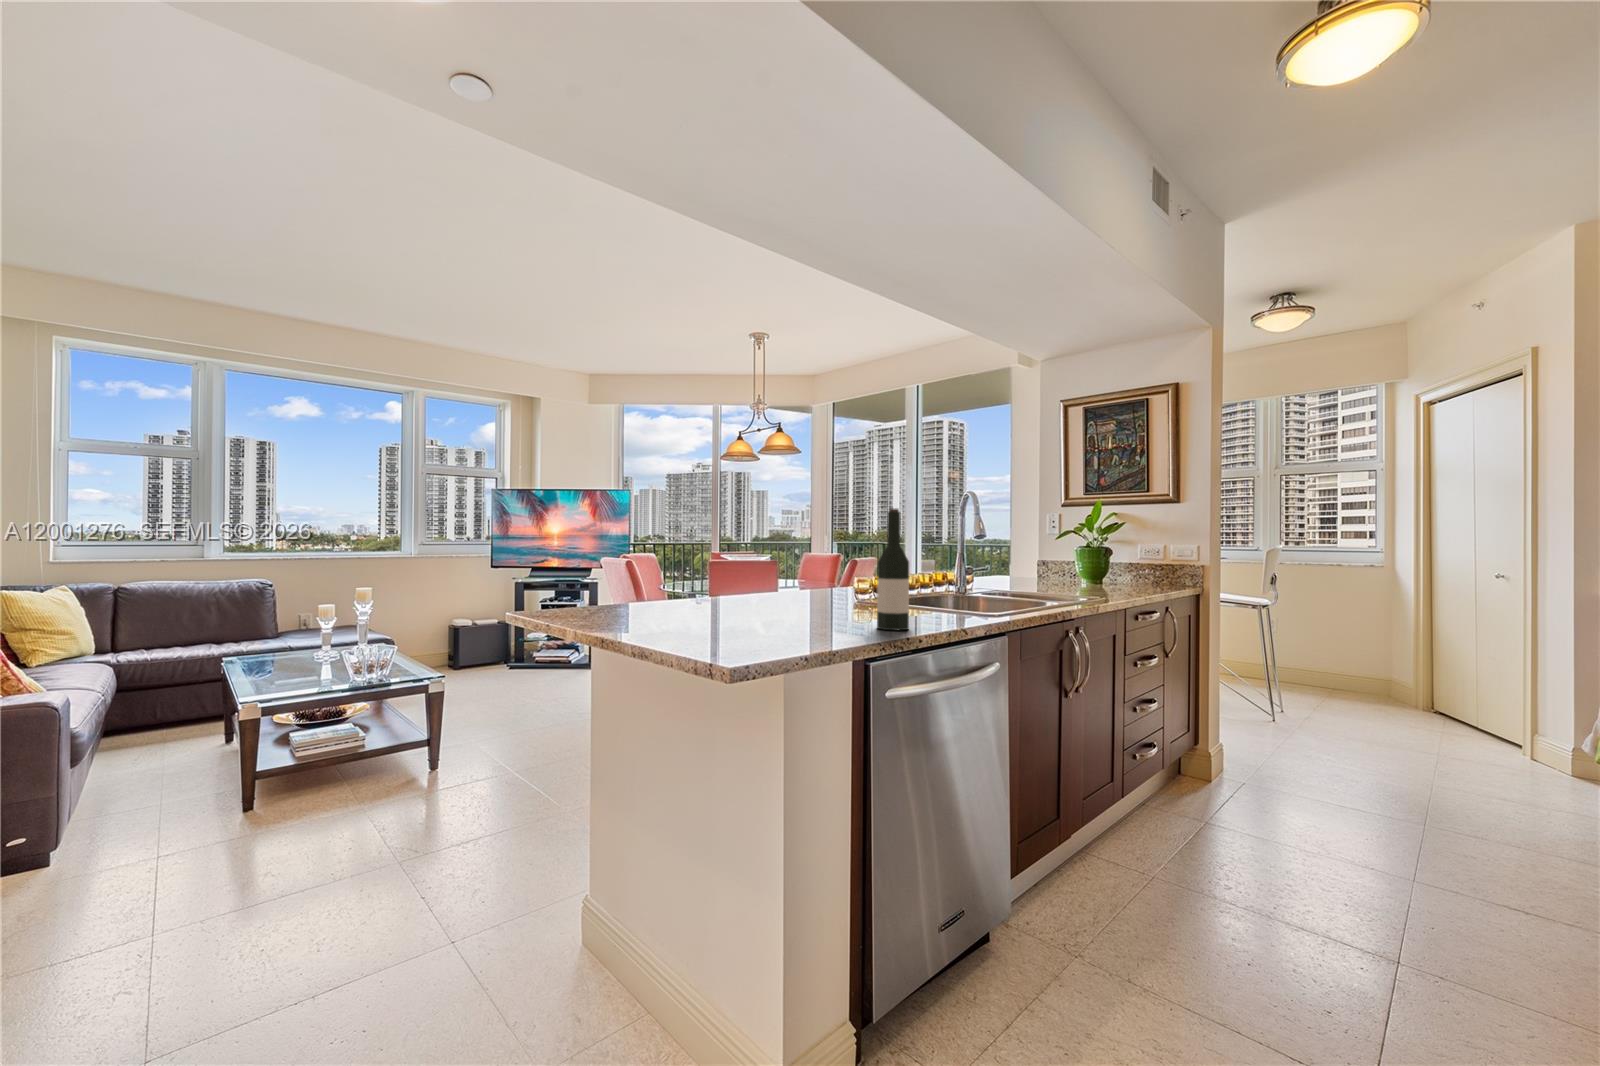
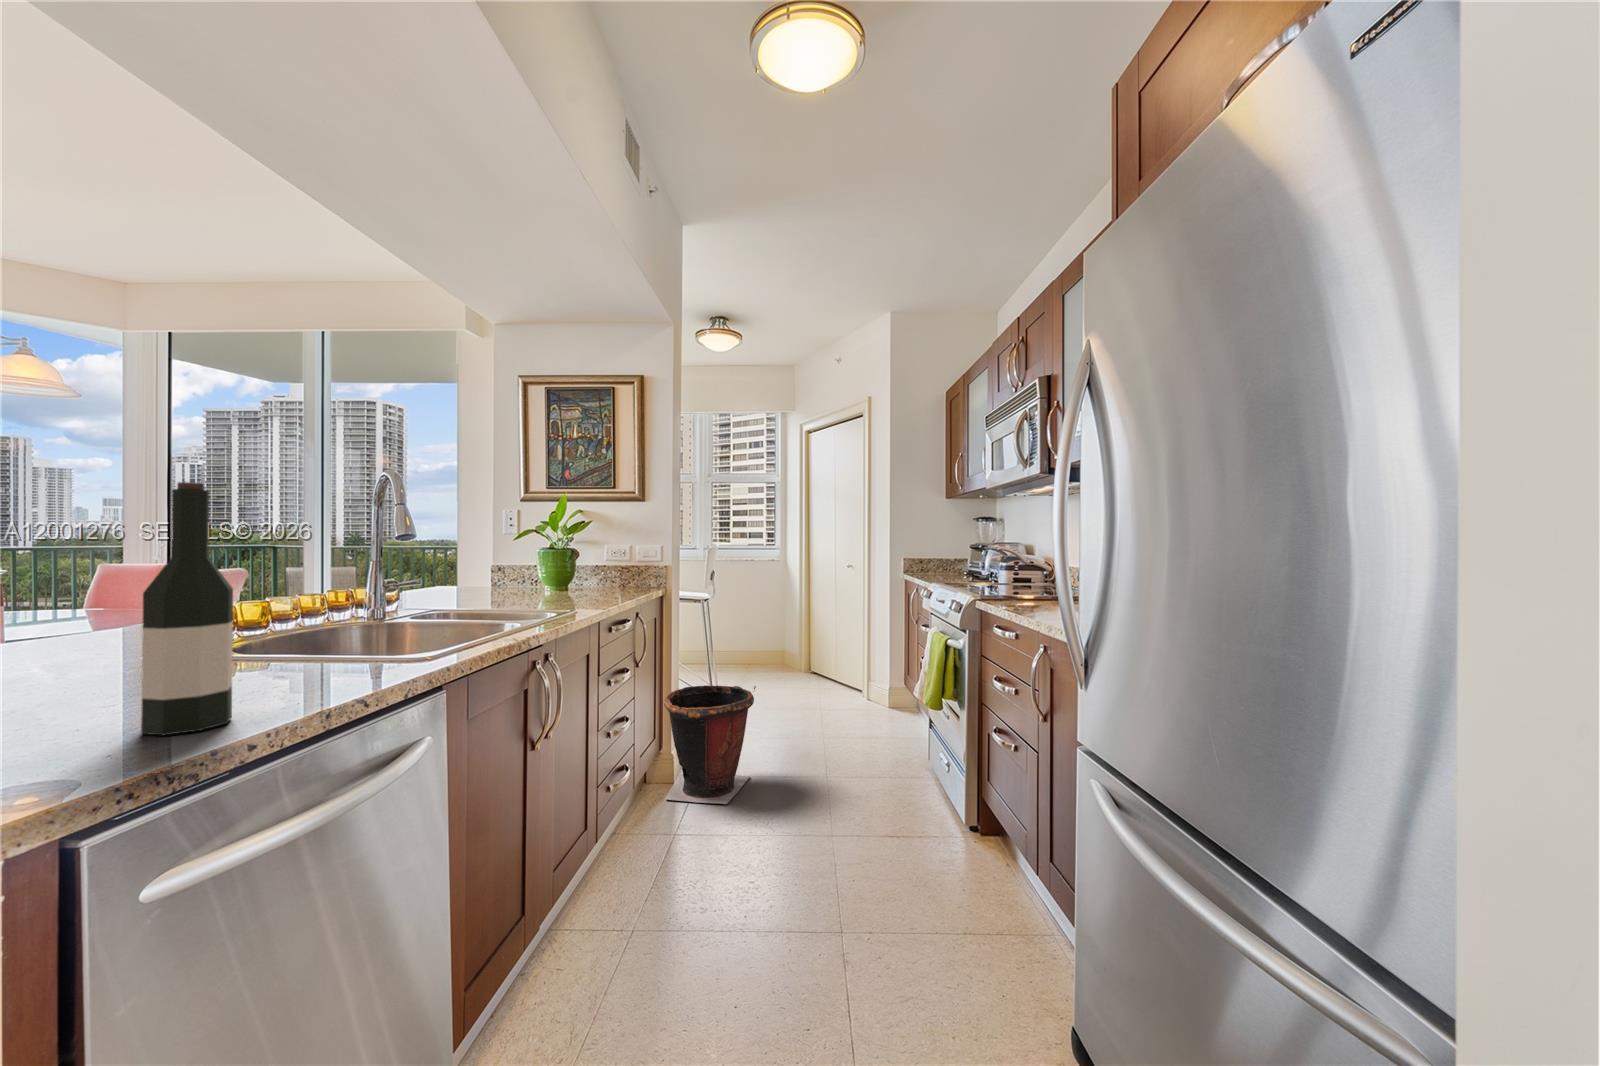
waste bin: none [1198,688,1312,814] -> present [664,685,756,804]

